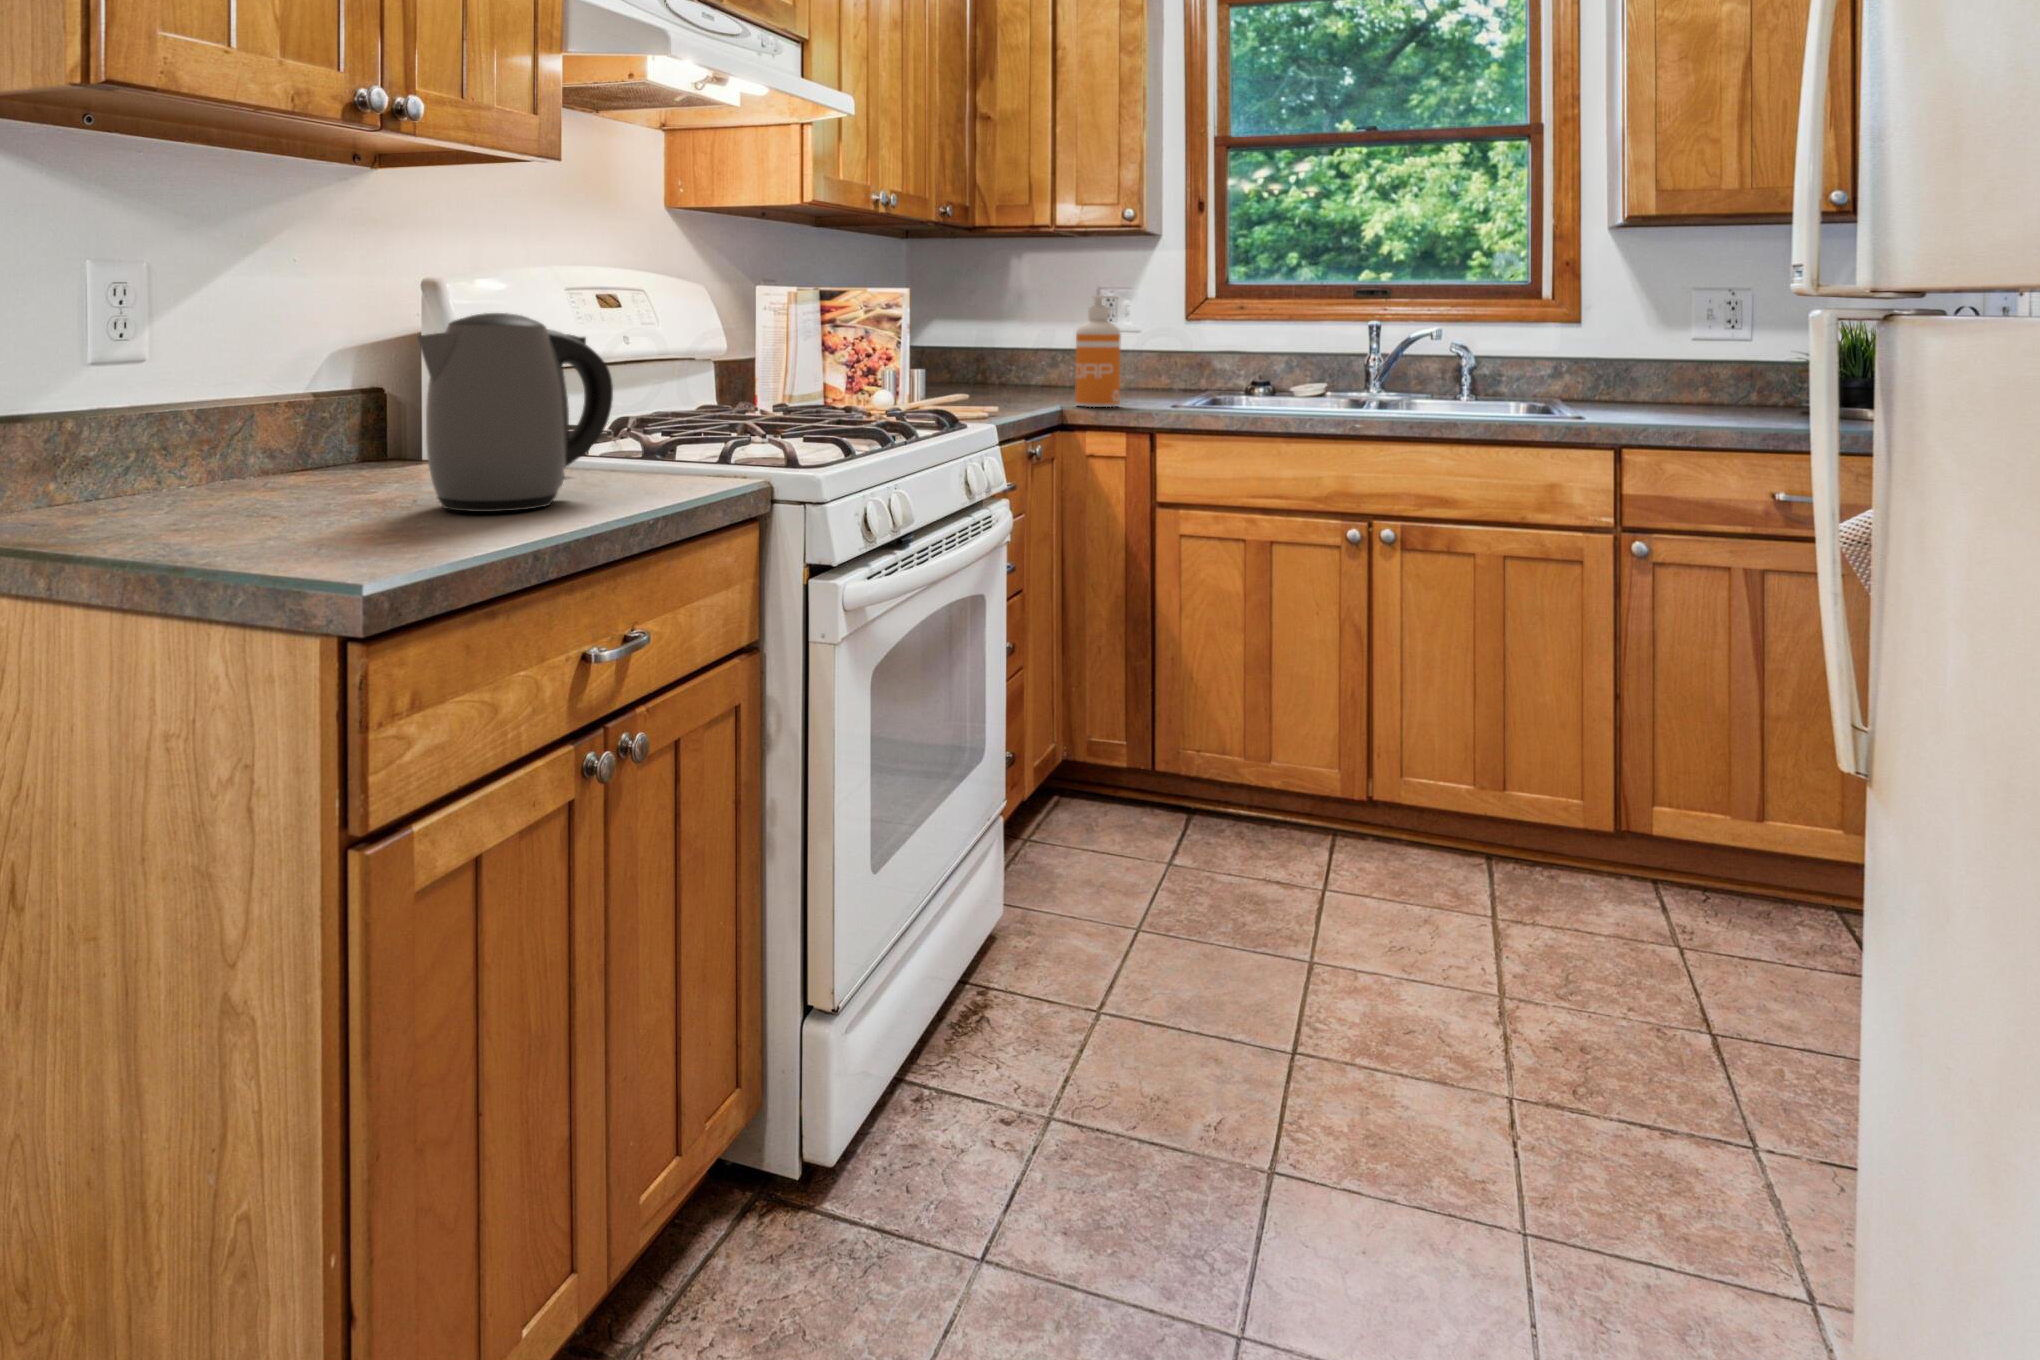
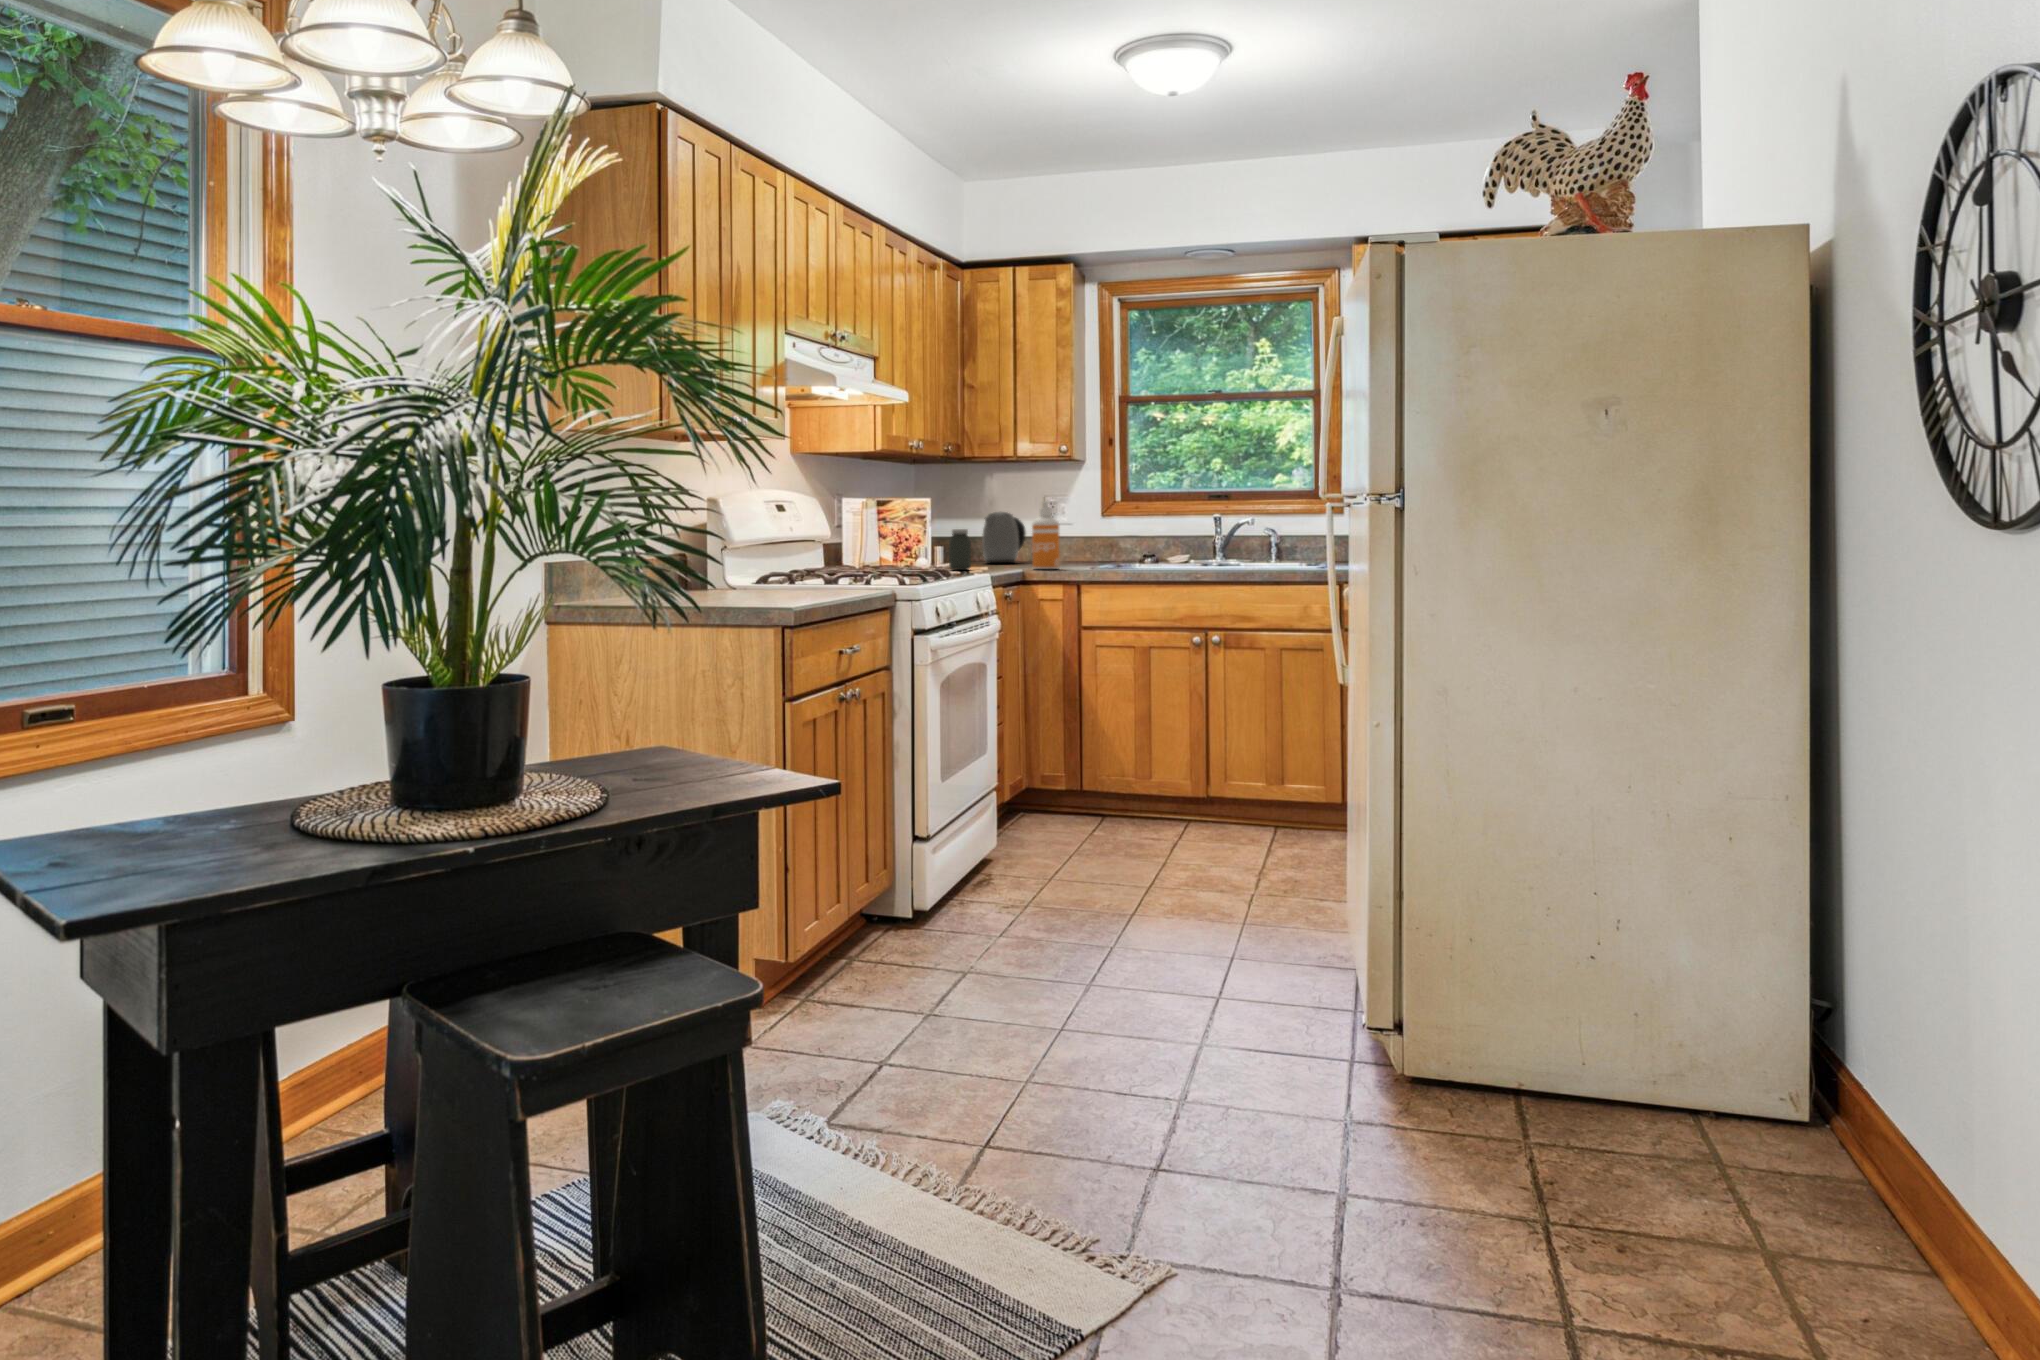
kettle: present [417,313,613,512] -> present [982,512,1026,563]
jar: none [939,338,975,405] -> present [949,529,971,570]

